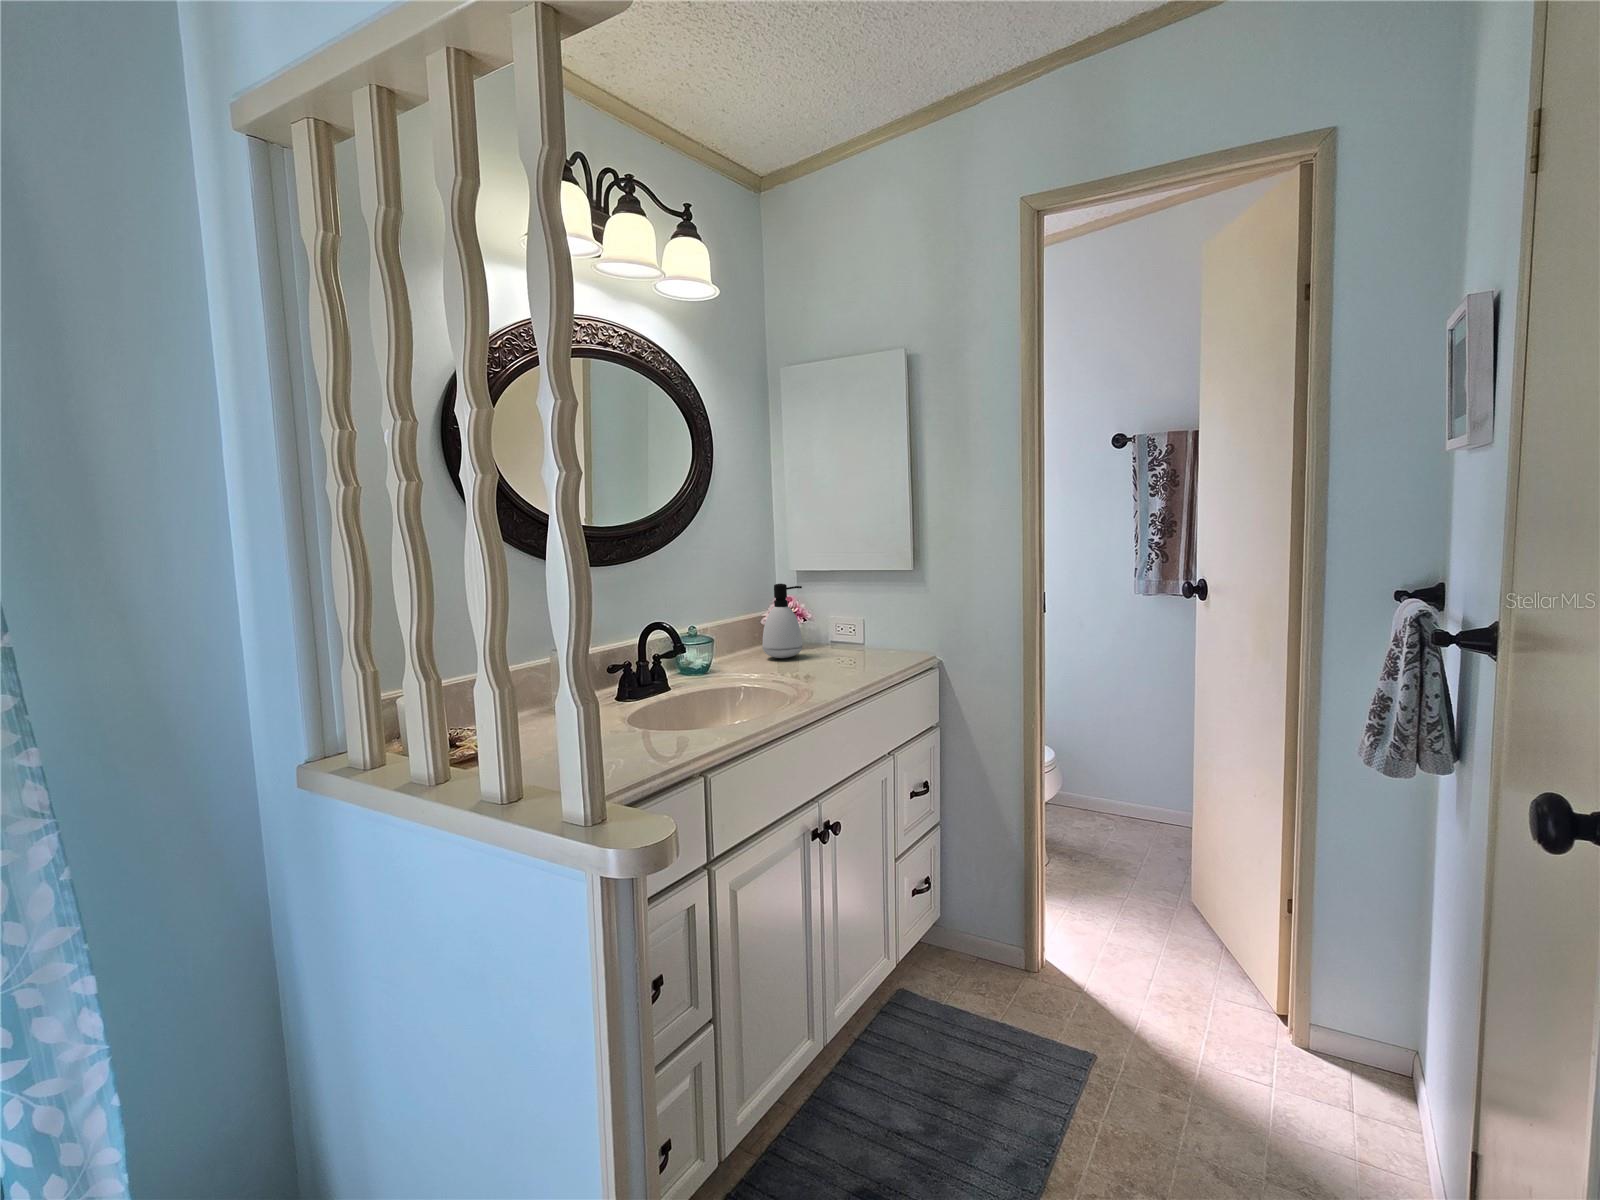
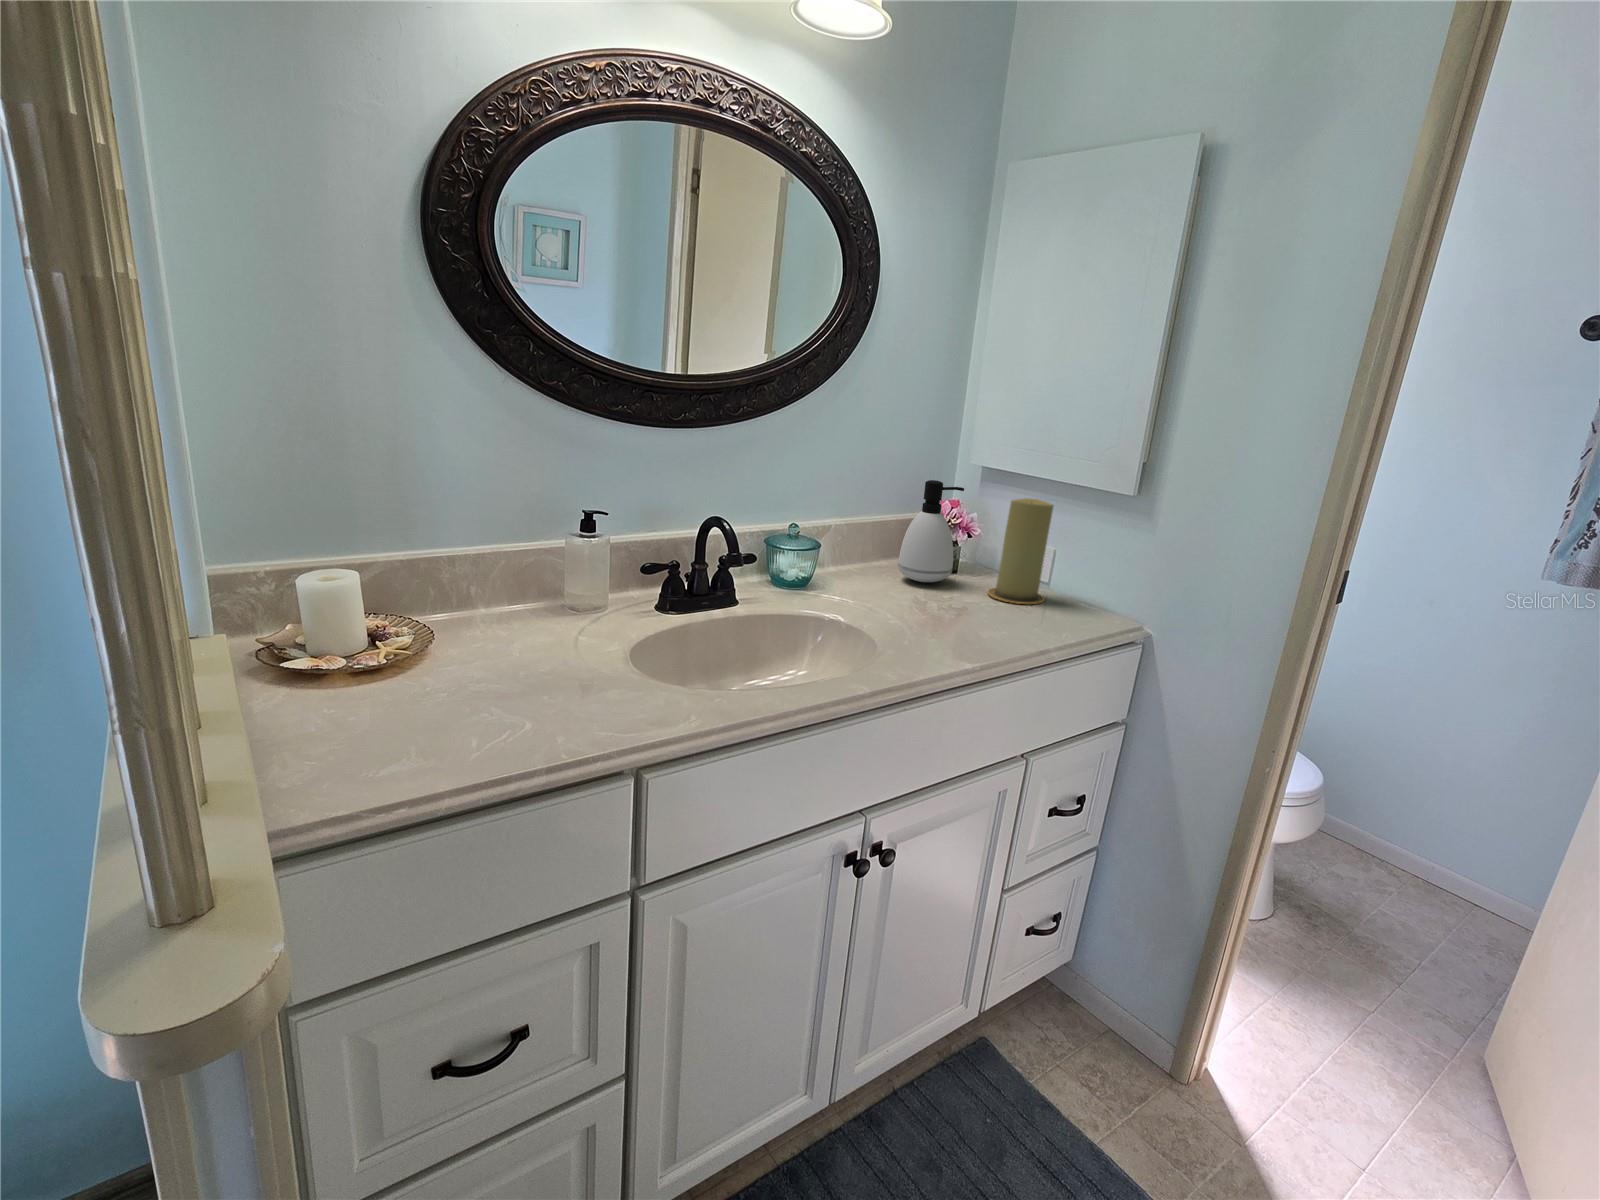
candle: none [831,587,870,659] -> present [988,498,1053,604]

